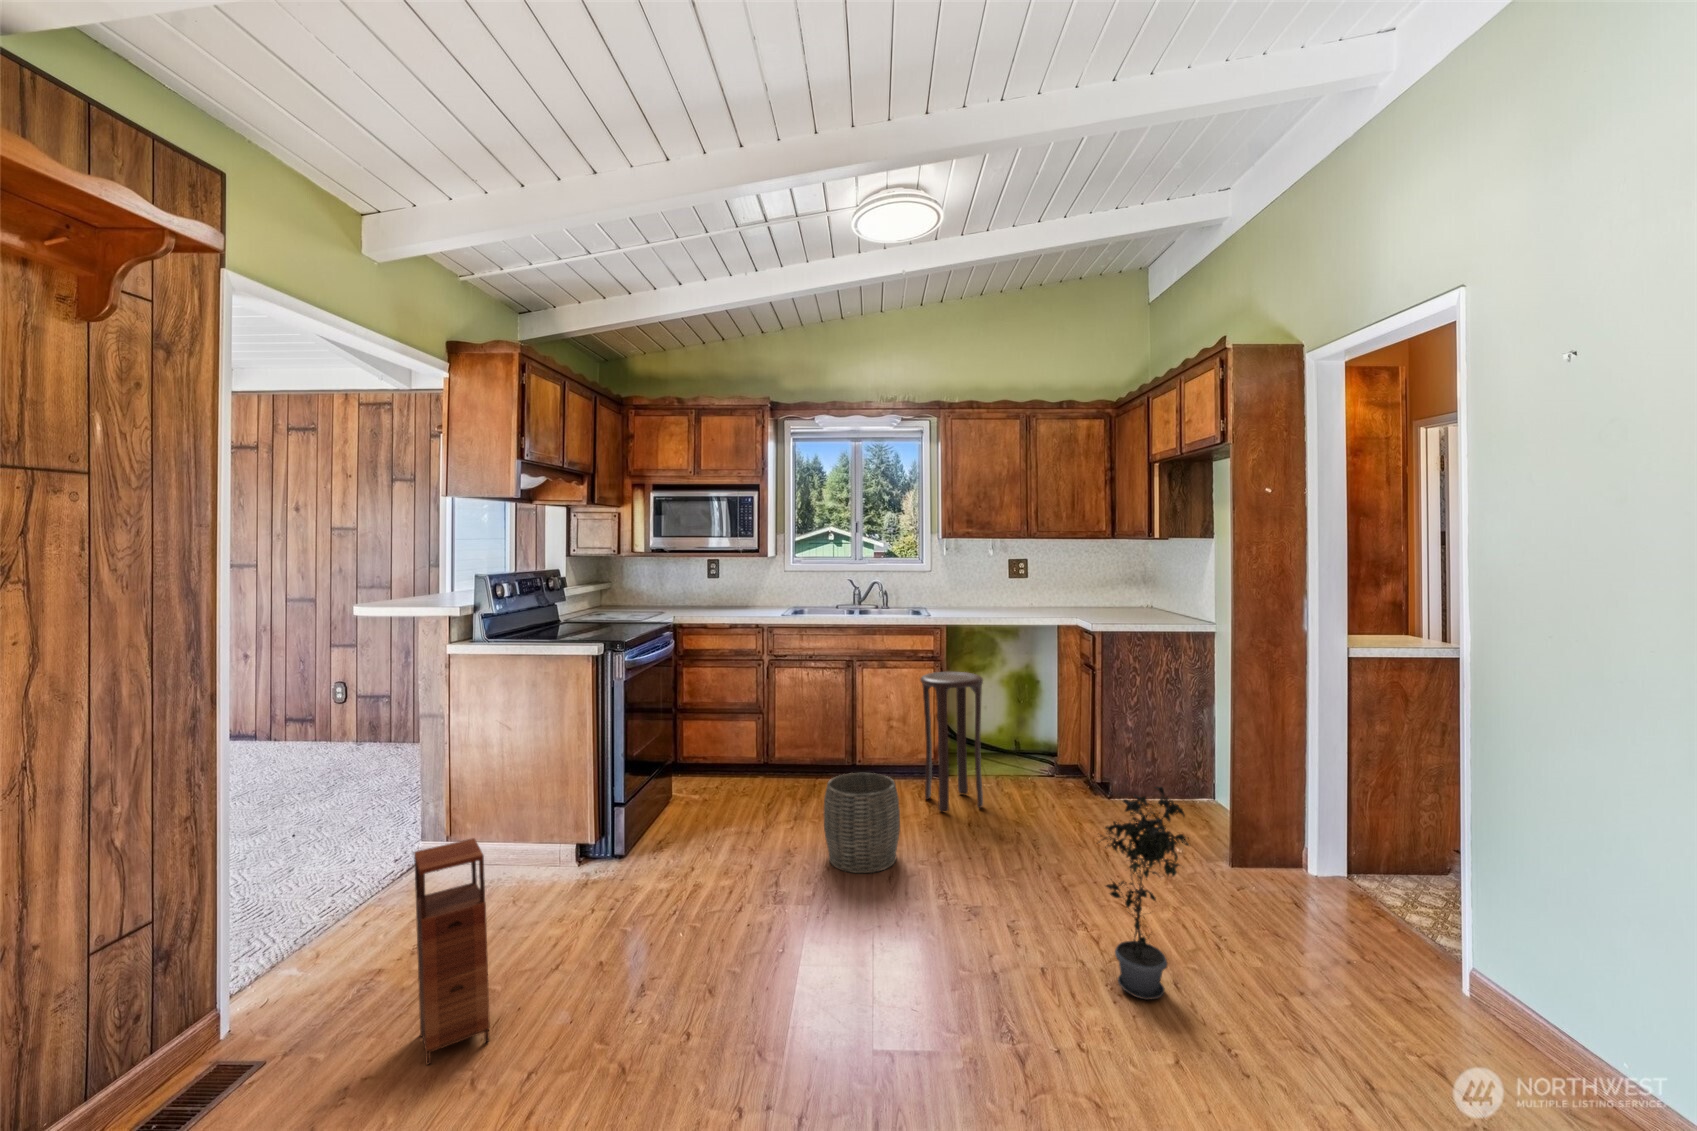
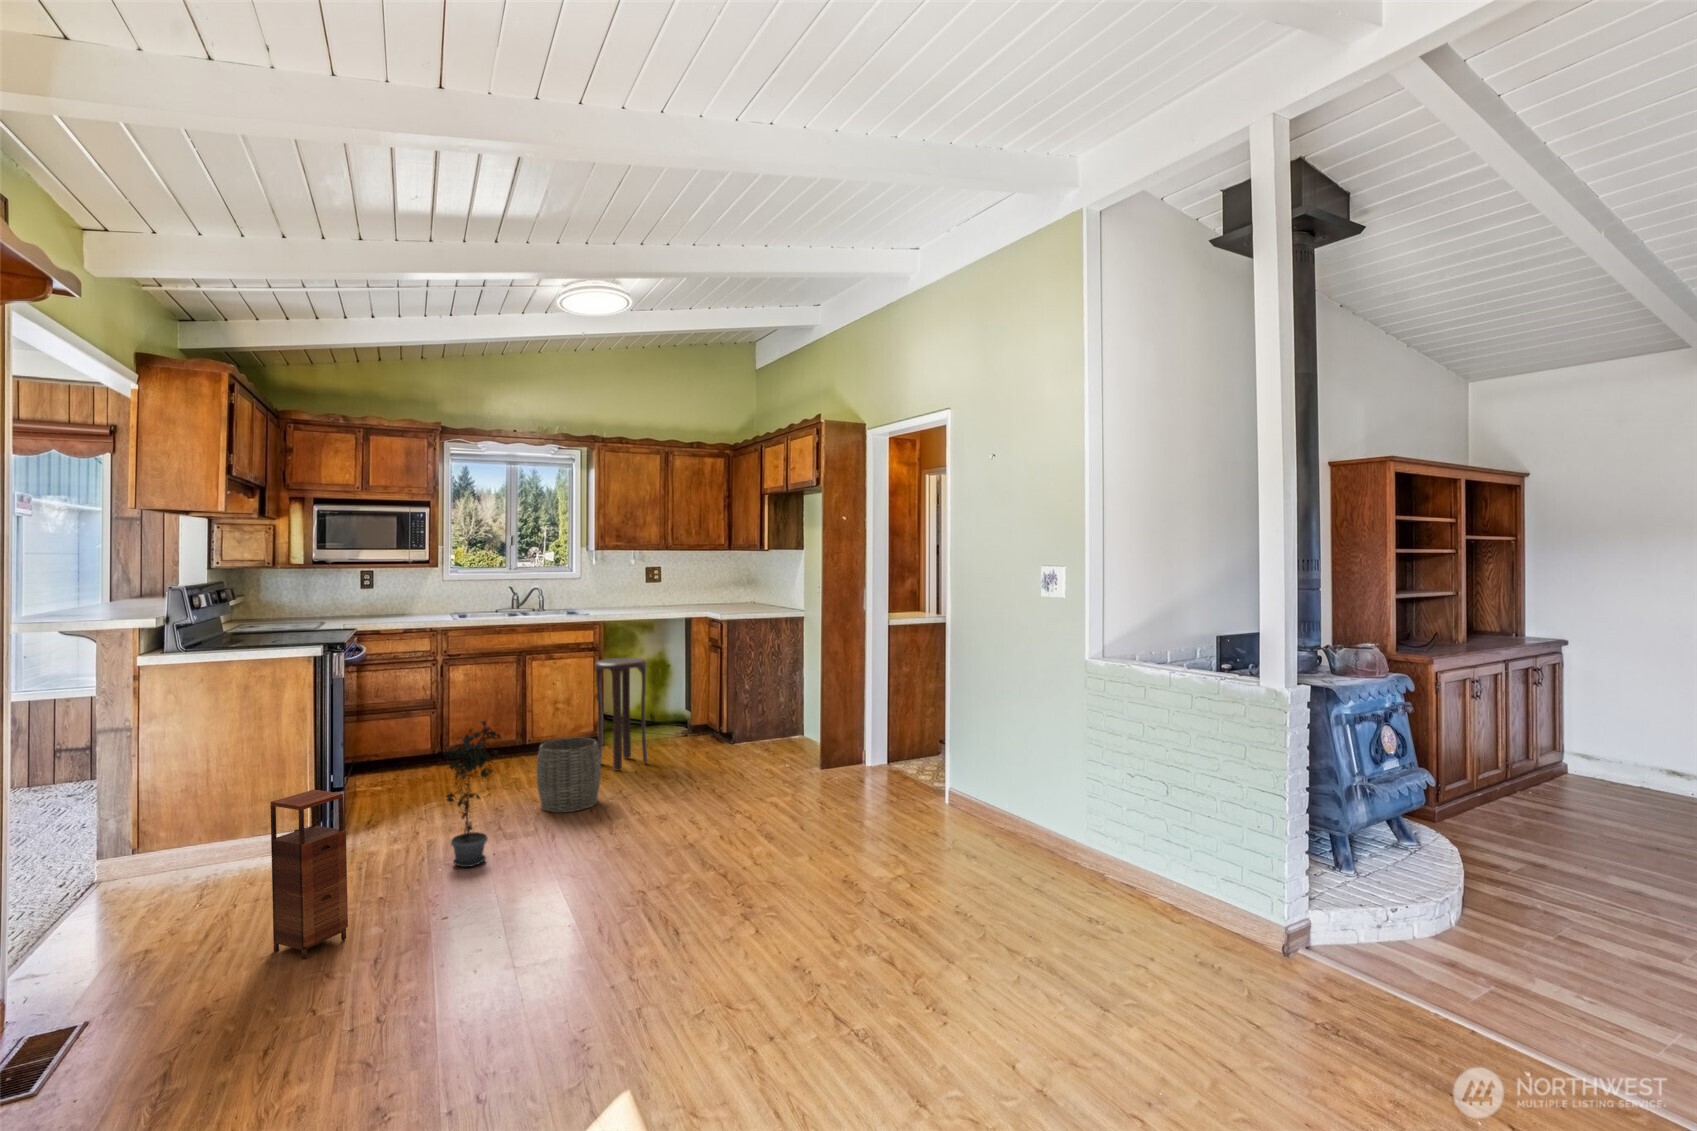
potted plant: present [1100,787,1189,1000] -> present [444,721,502,867]

